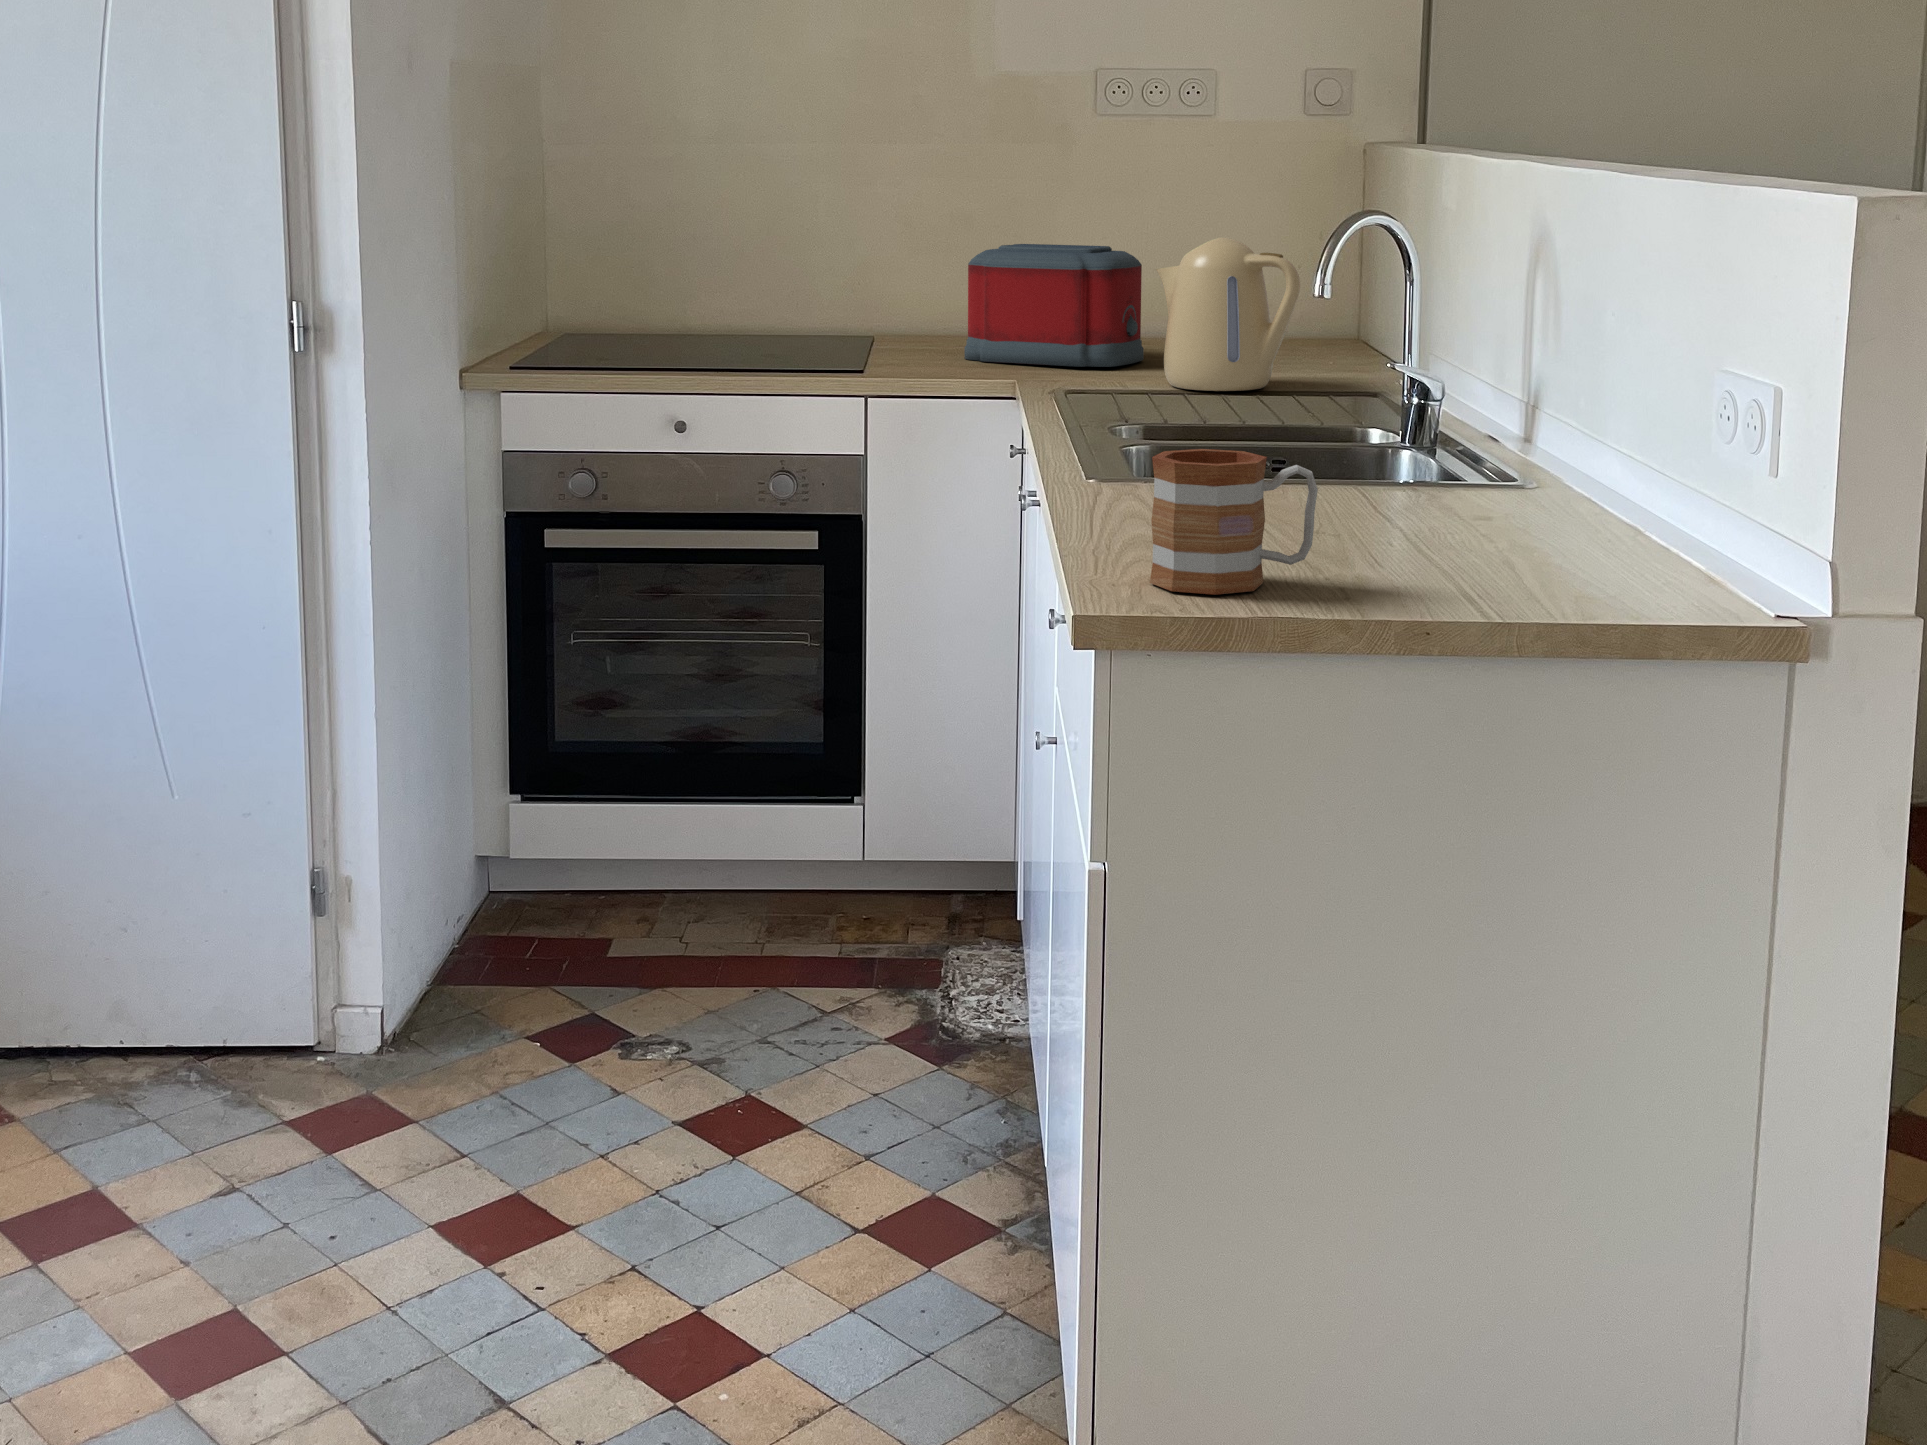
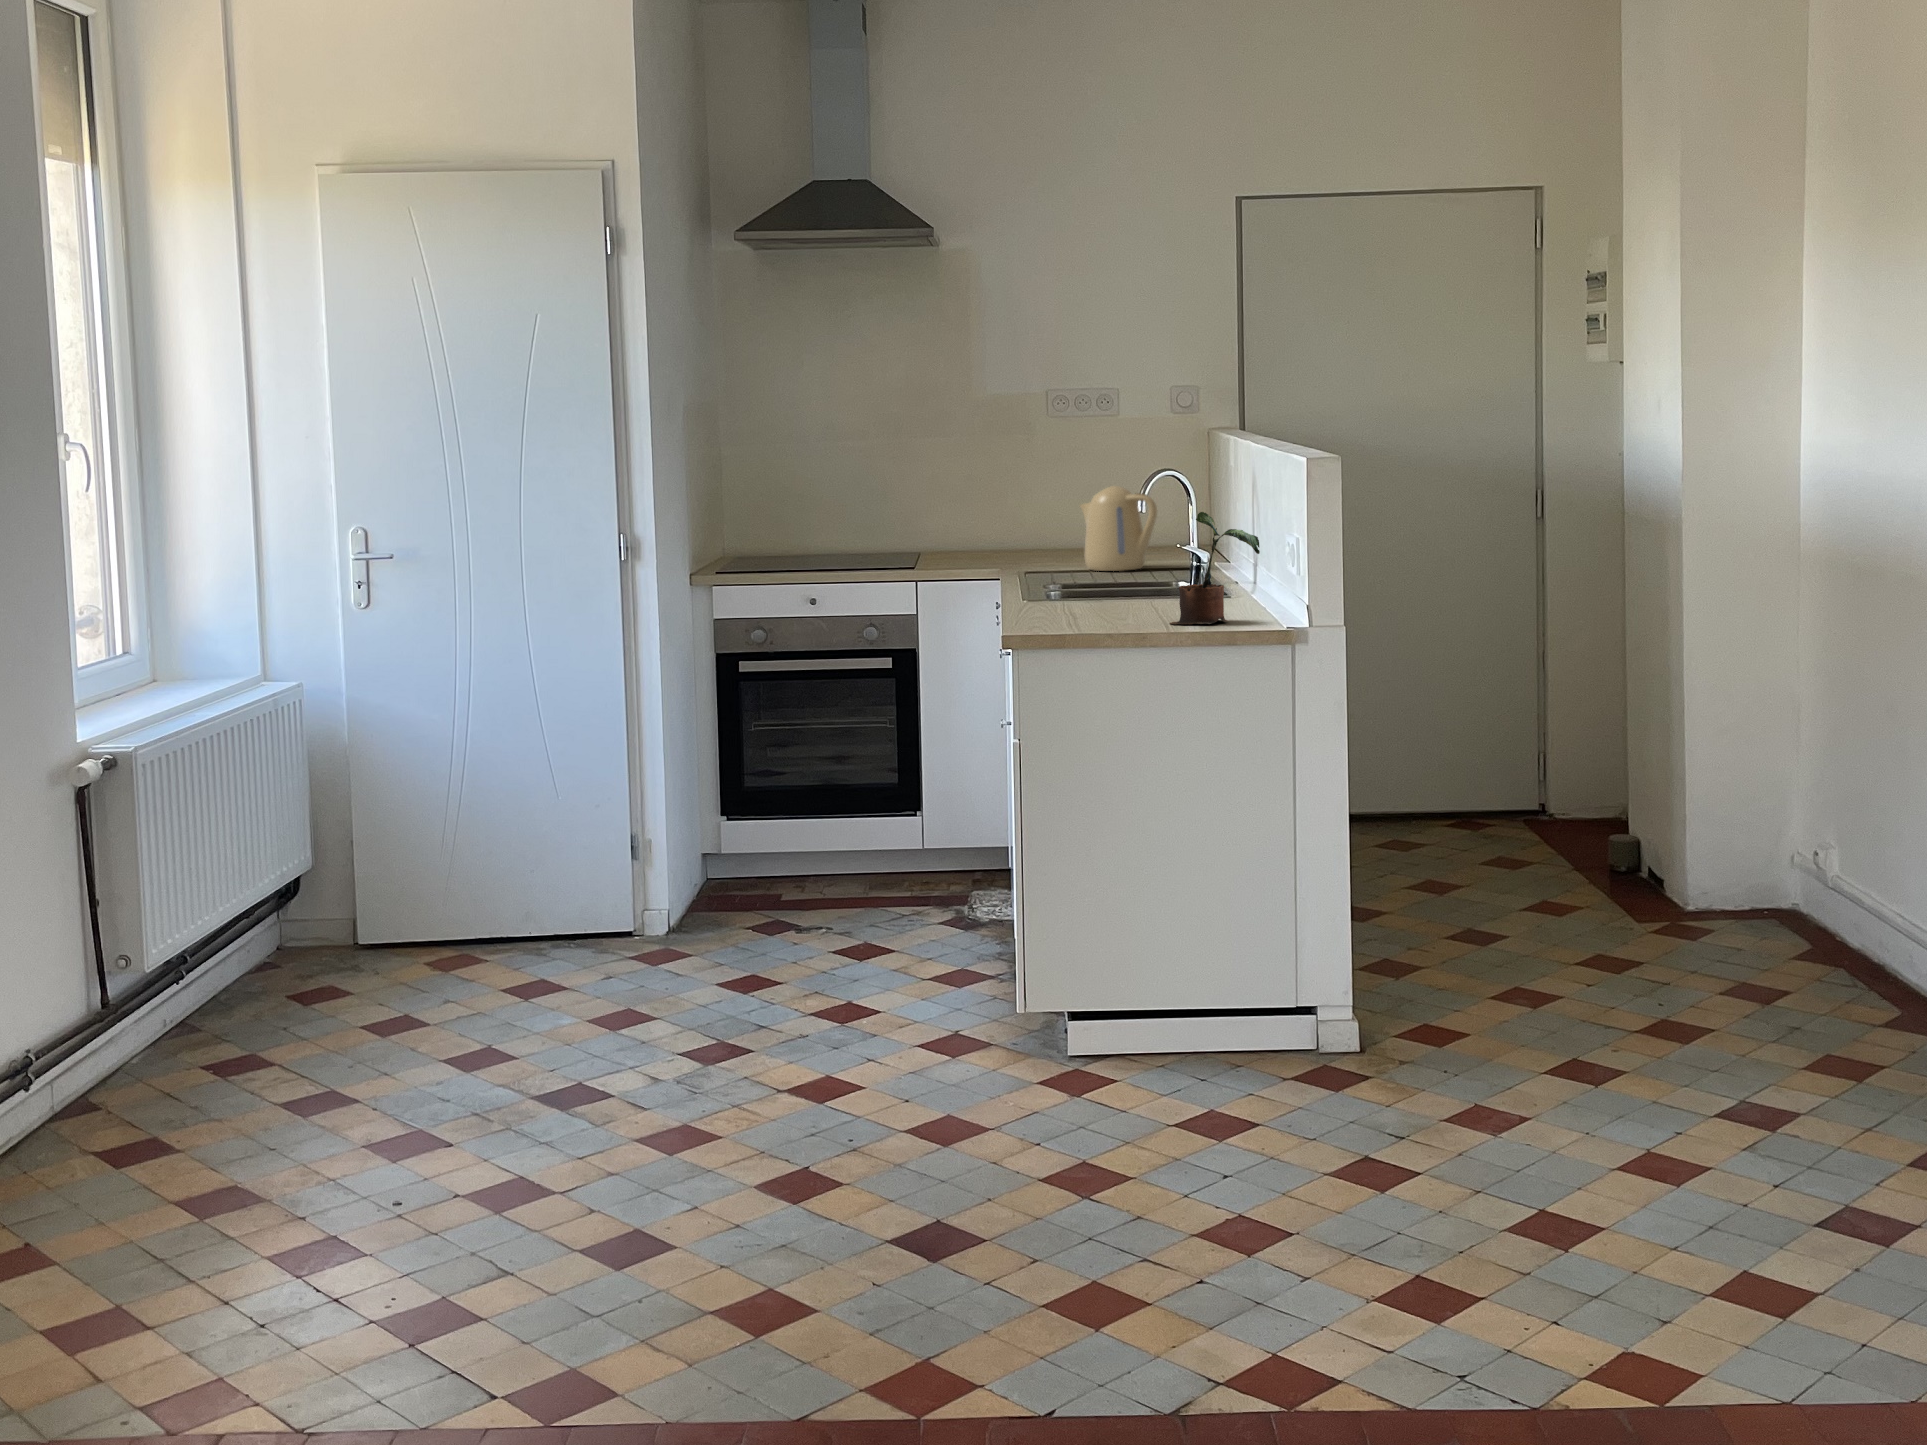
toaster: present [965,244,1144,367] -> none [974,493,1078,562]
potted plant: none [1412,314,1635,567] -> present [1170,512,1260,624]
mug: present [1150,449,1318,595] -> none [1046,575,1119,635]

